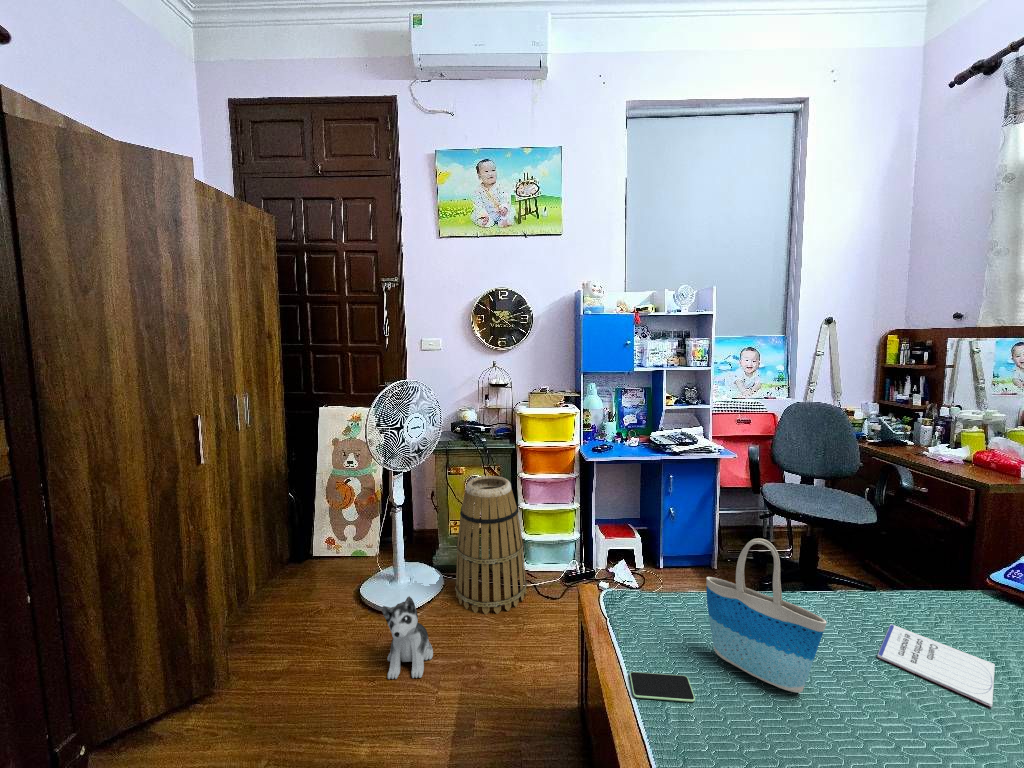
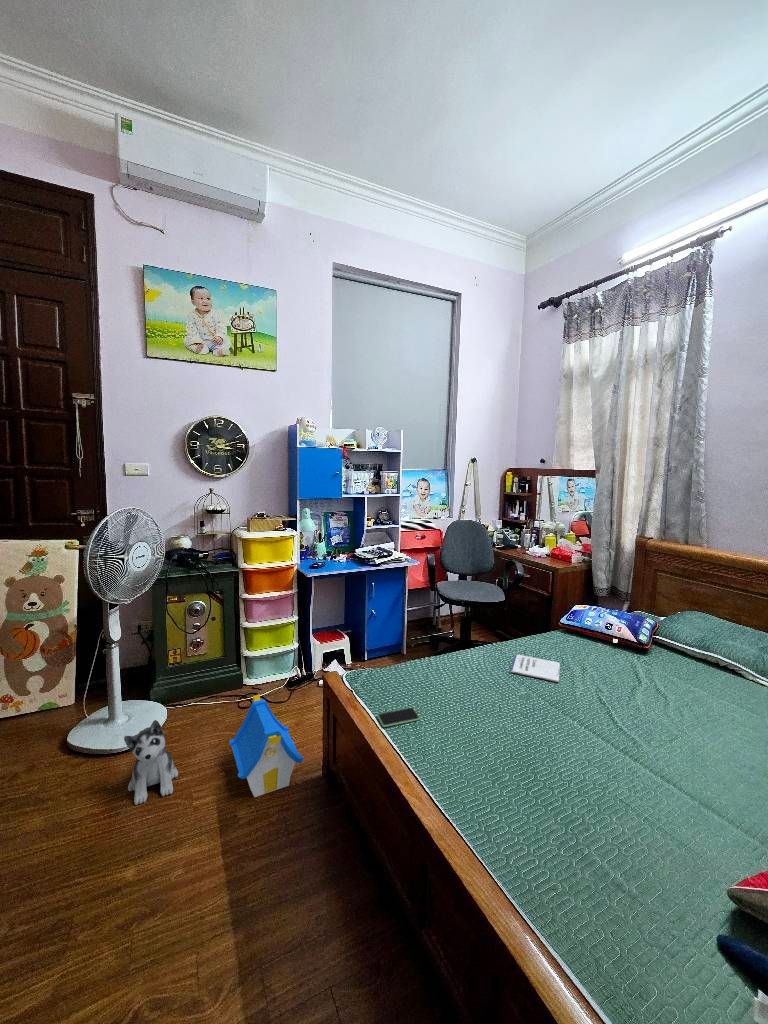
basket: present [455,476,527,614] -> none [183,599,256,730]
tote bag: present [706,538,827,693] -> none [421,608,488,700]
toy house: none [479,590,554,713] -> present [229,694,303,797]

